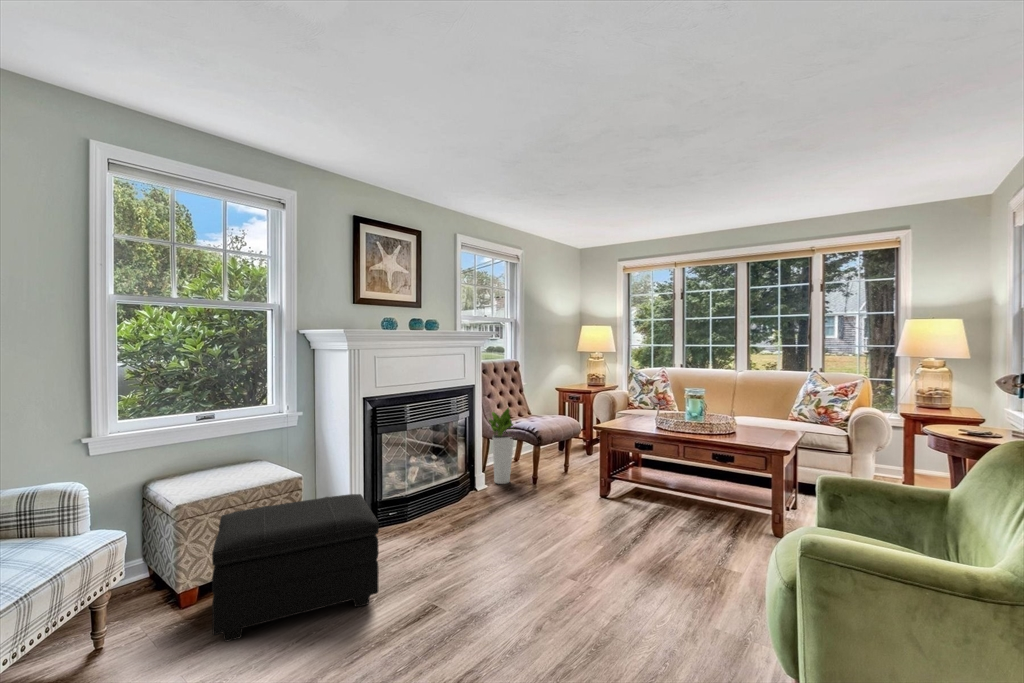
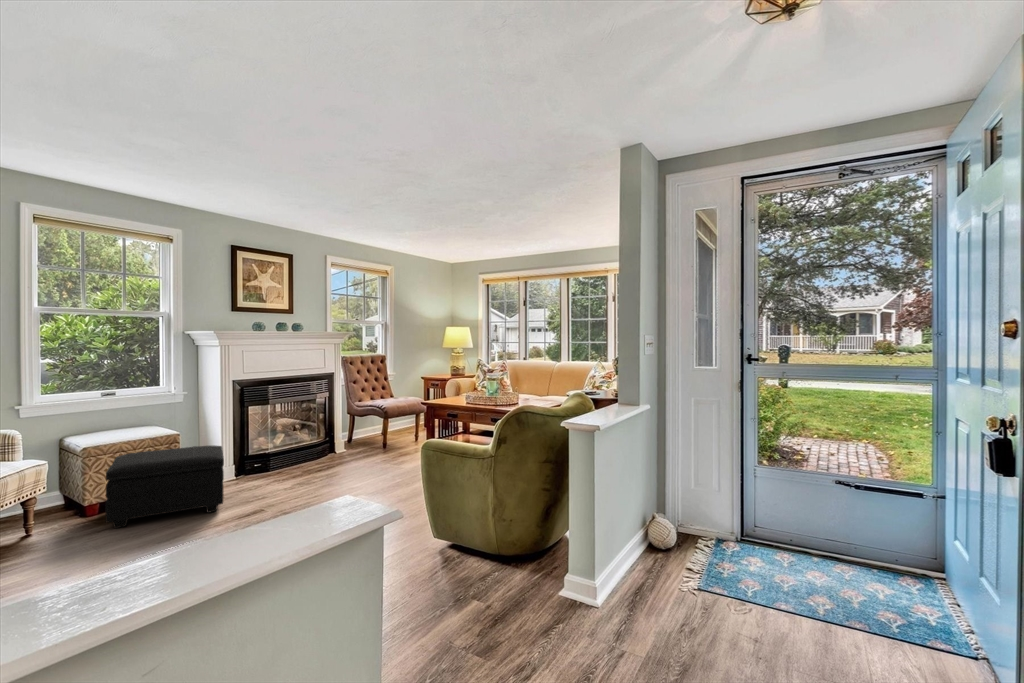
planter: present [489,408,514,484] -> none [348,390,371,449]

